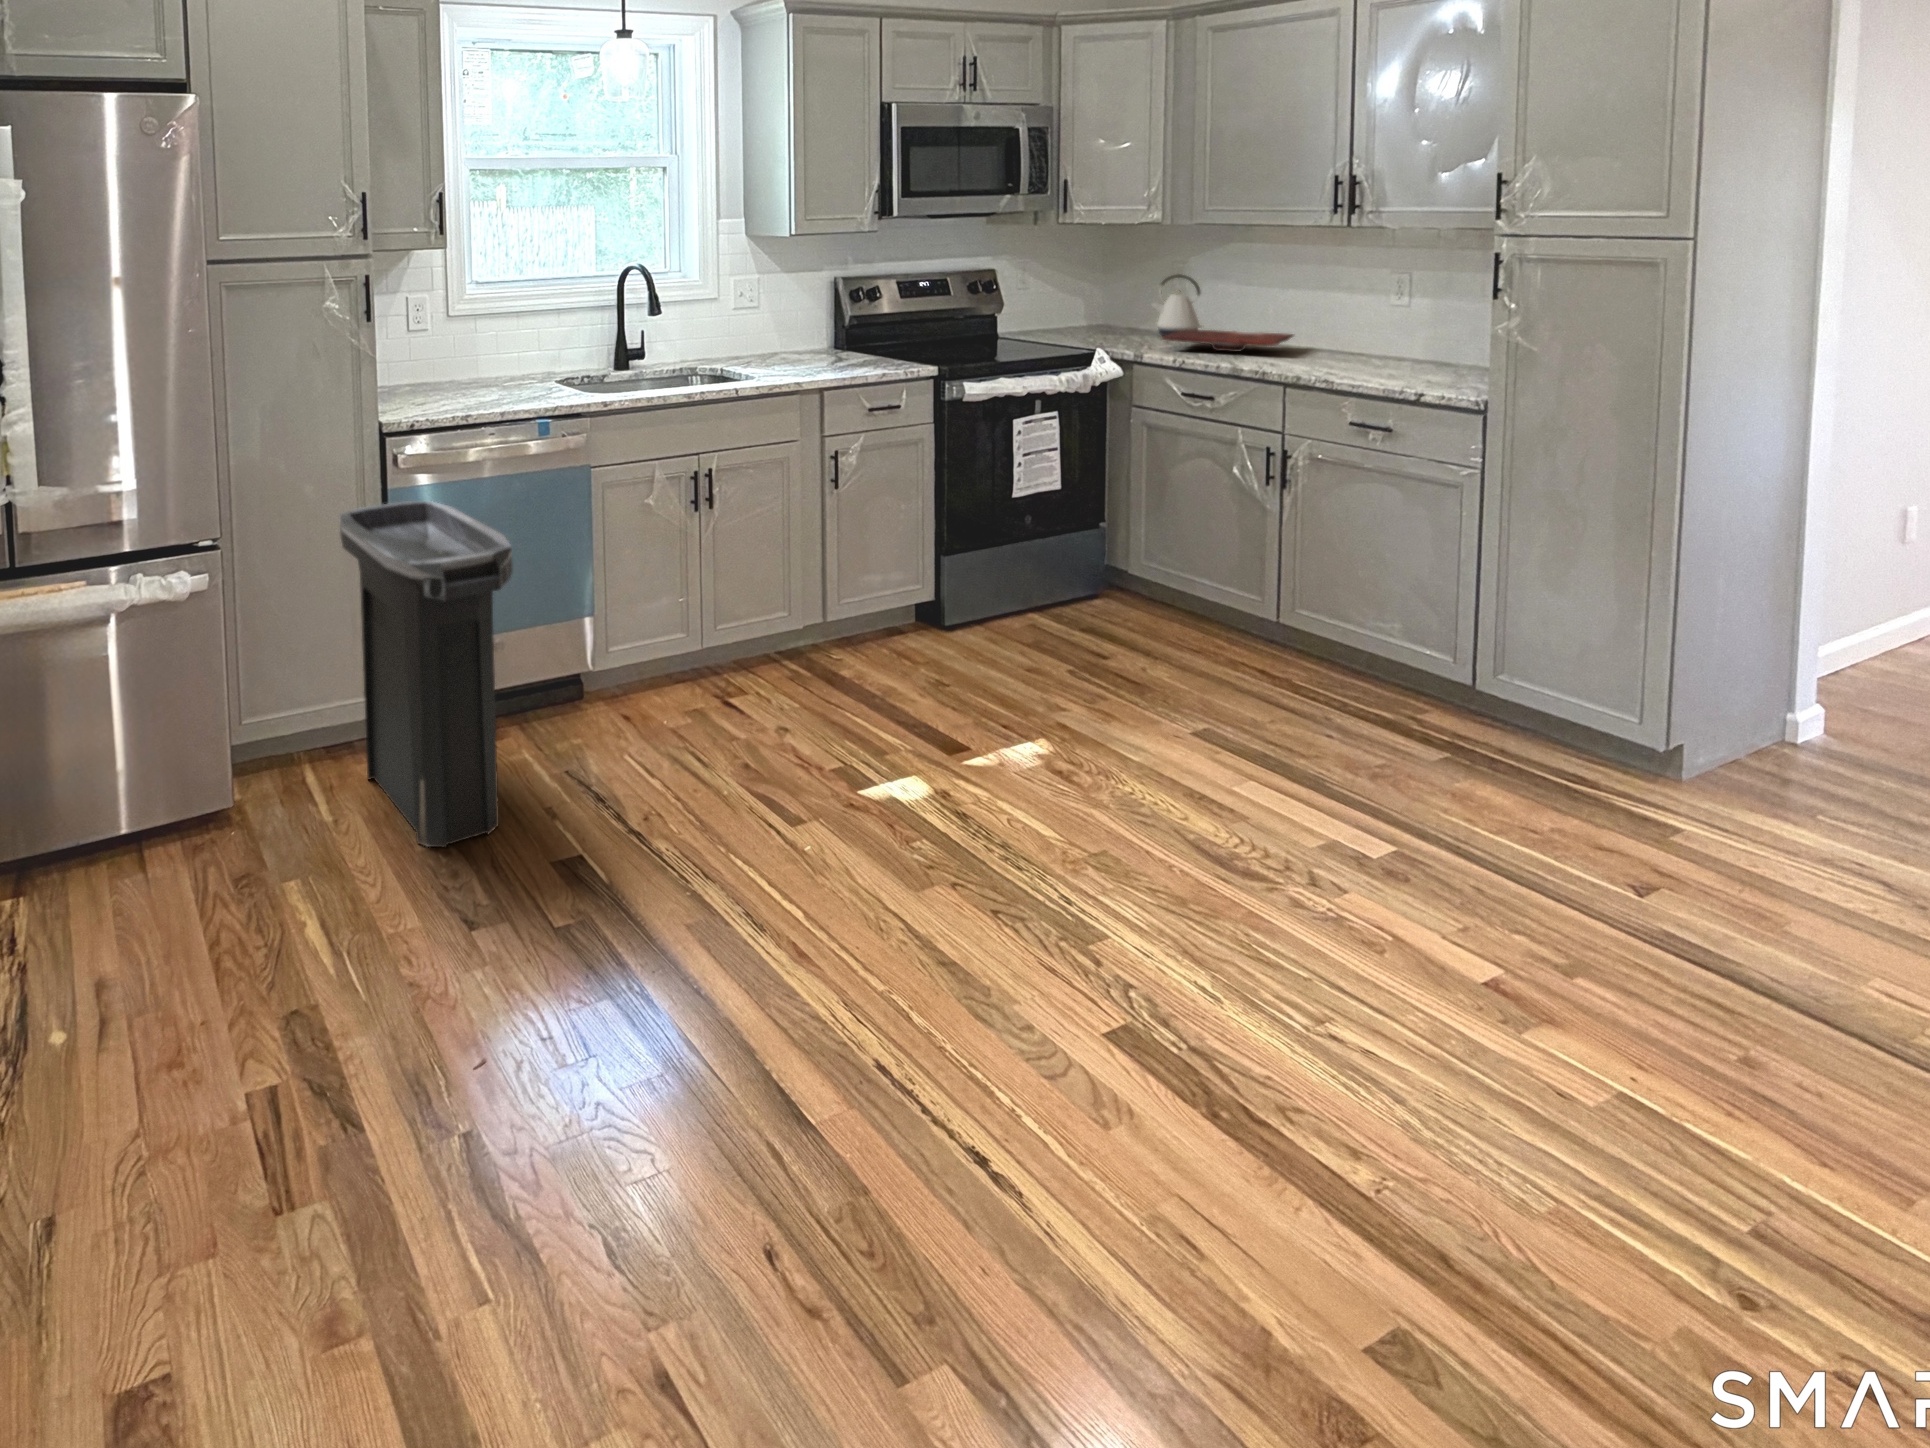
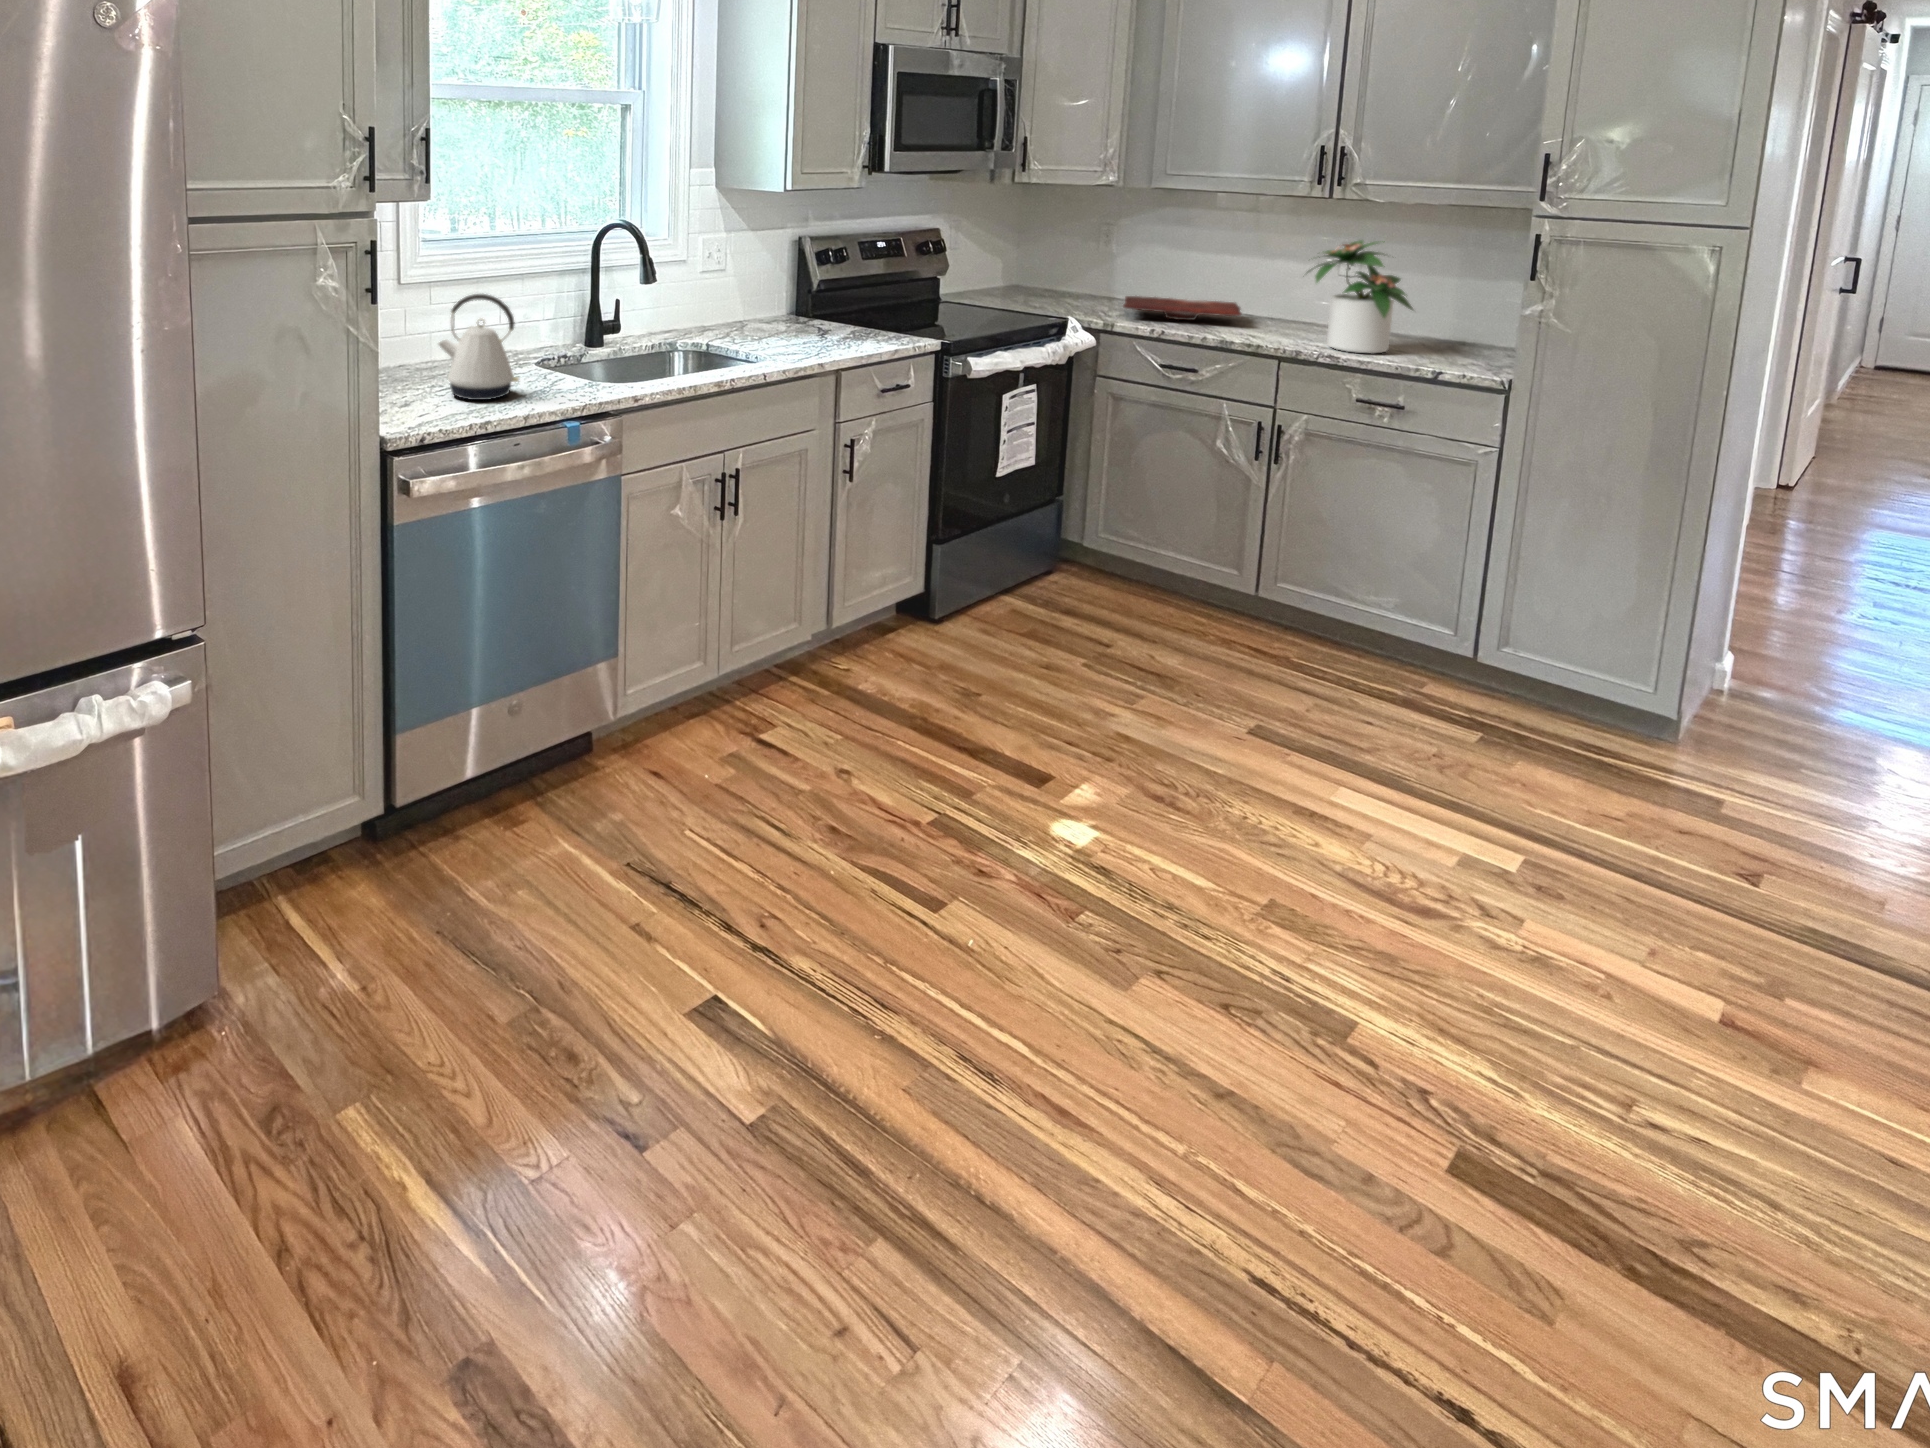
potted plant: none [1315,265,1431,379] -> present [1307,240,1413,353]
kettle: present [1152,274,1201,336] -> present [438,294,519,400]
trash can: present [340,501,513,847] -> none [345,536,631,1011]

